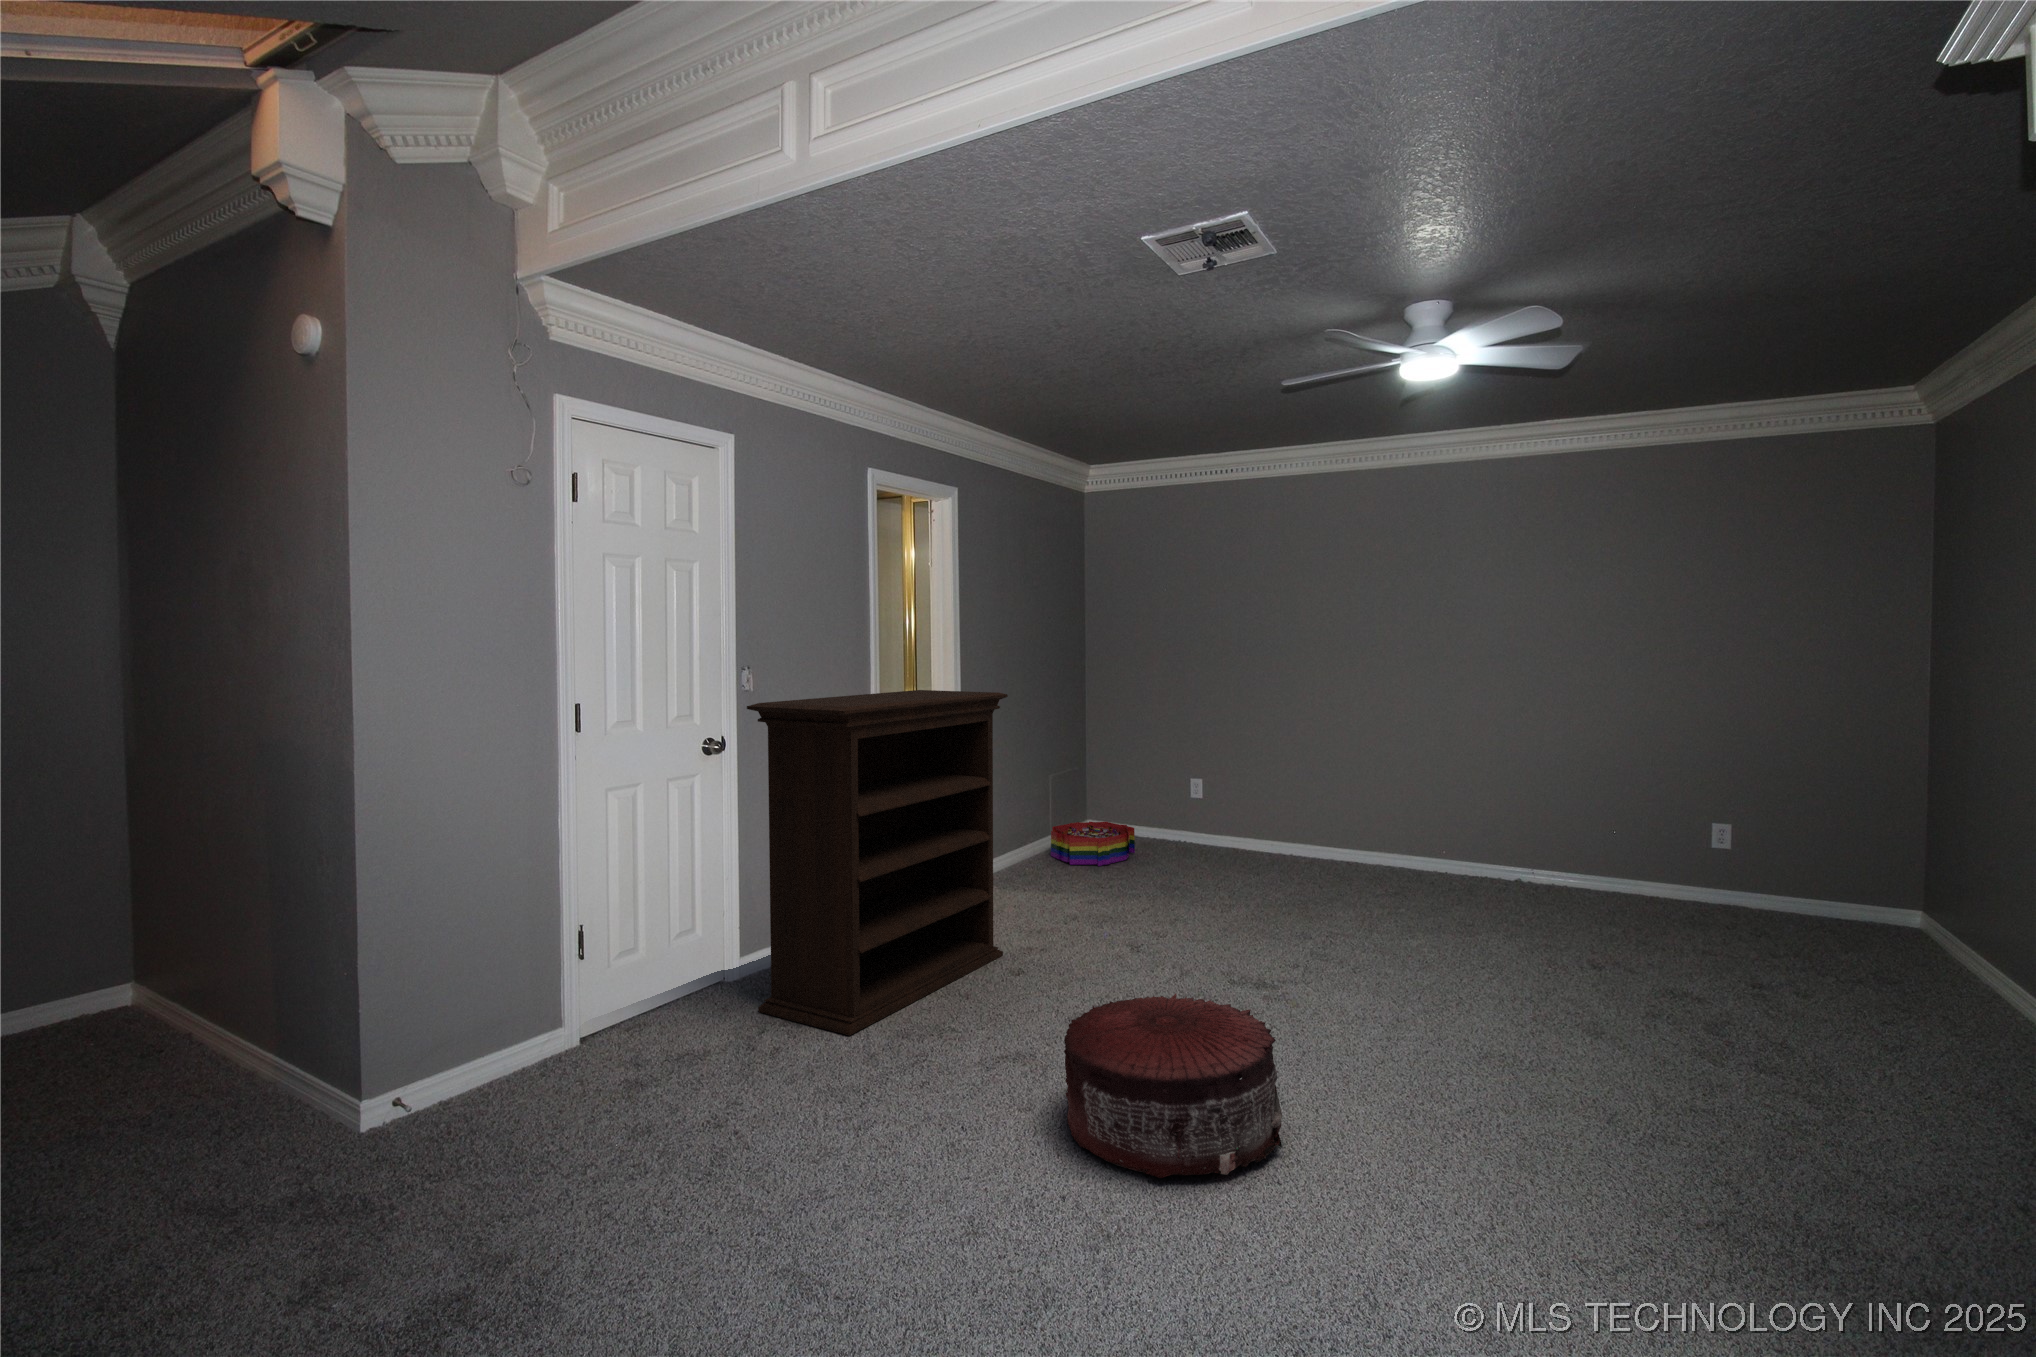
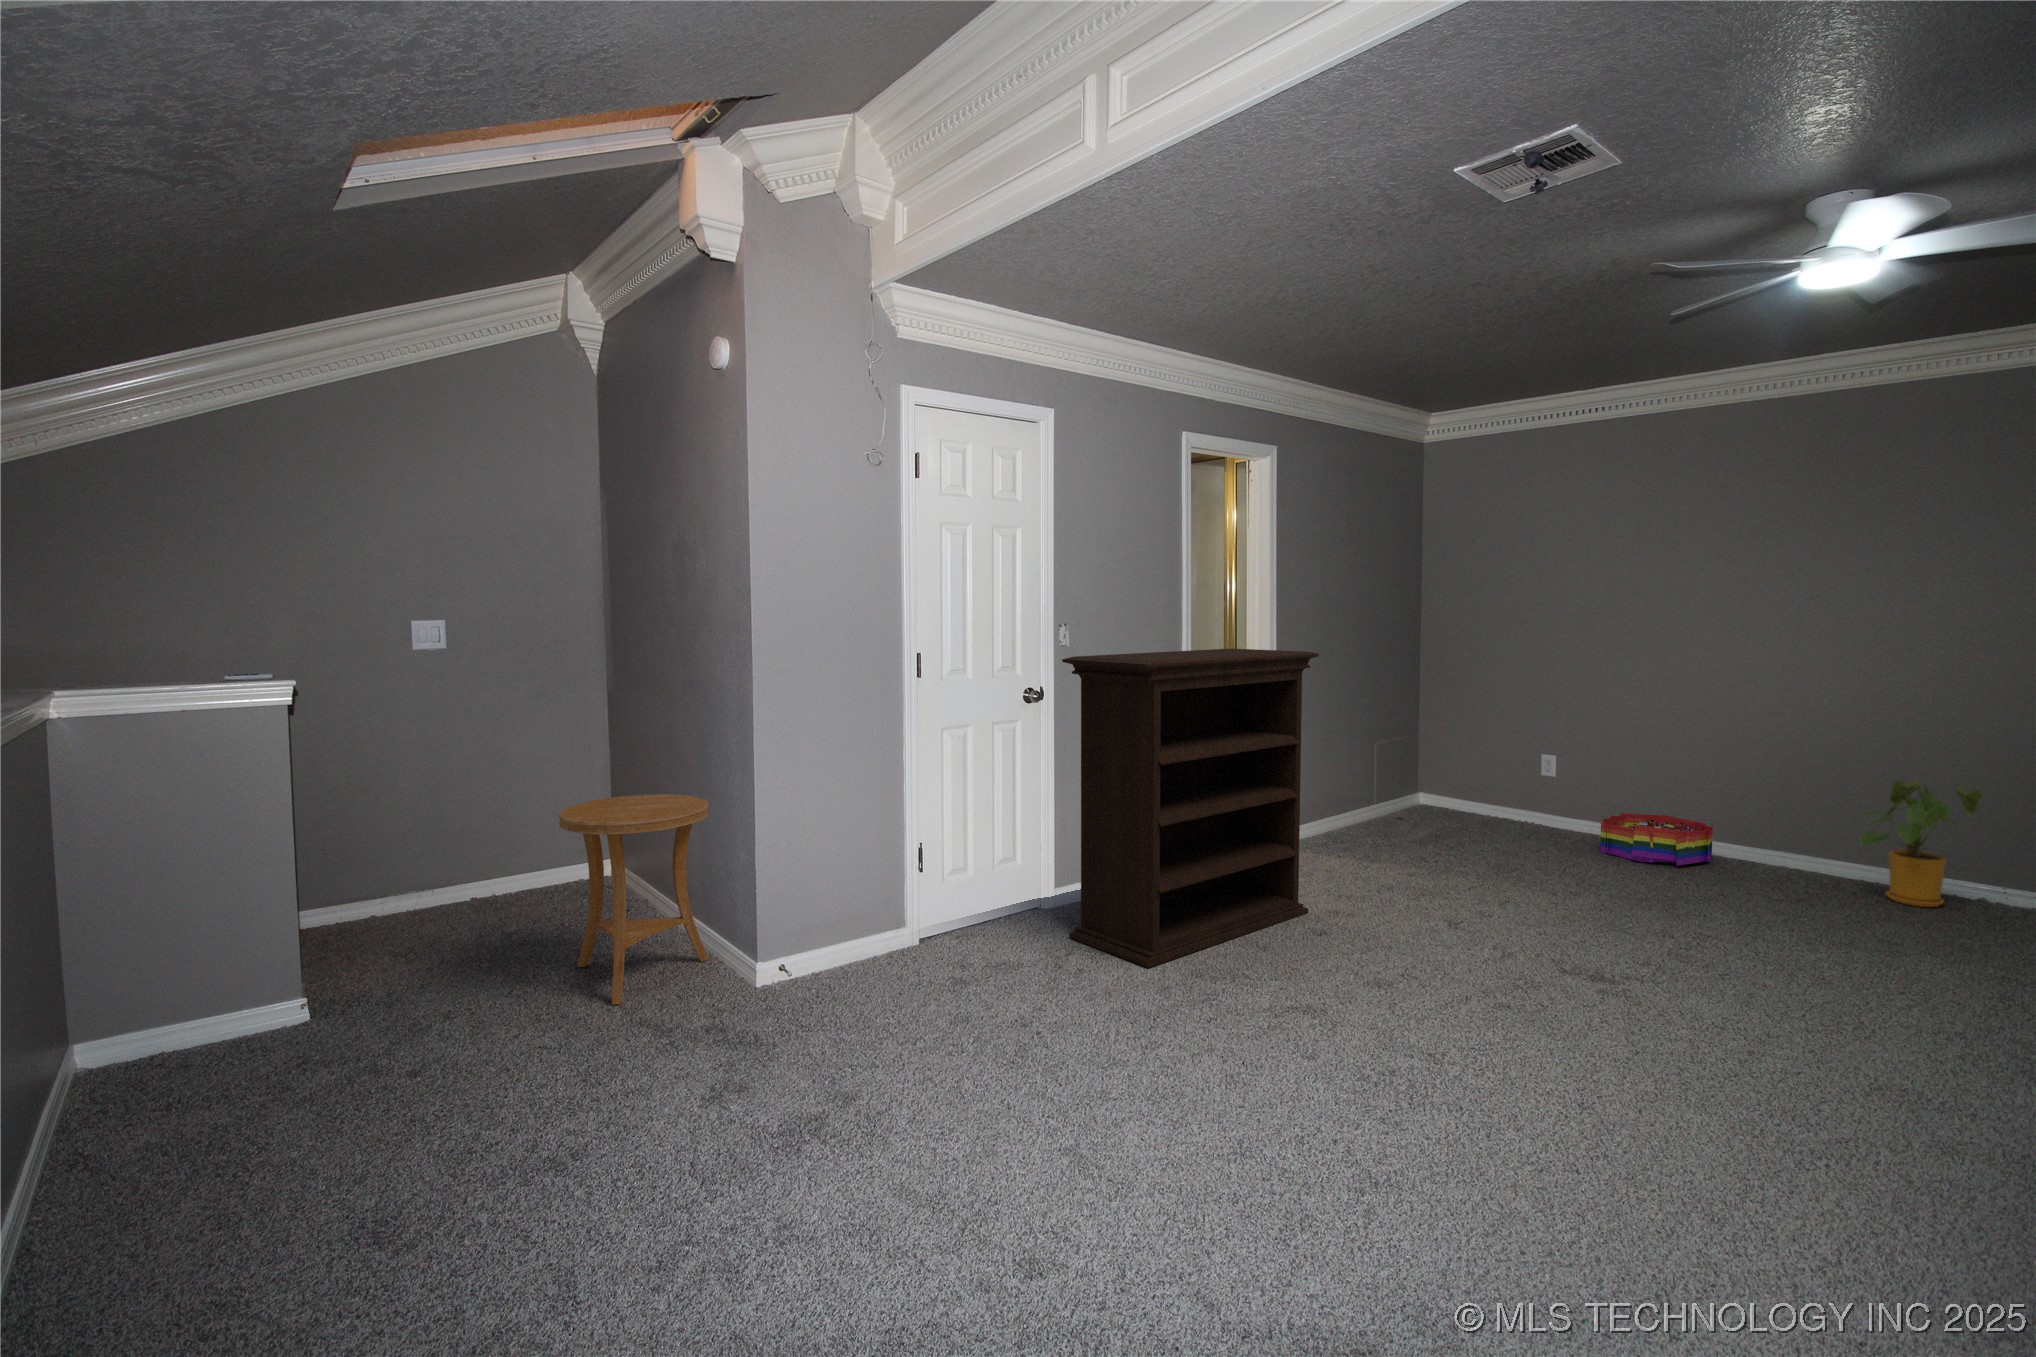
house plant: none [1436,790,1522,897] -> present [1855,780,1982,907]
storage bin: present [1051,822,1135,866] -> present [1601,813,1713,866]
side table: none [52,890,292,1182] -> present [558,794,709,1005]
pouf: present [1064,994,1282,1178] -> none [1349,962,1589,1149]

